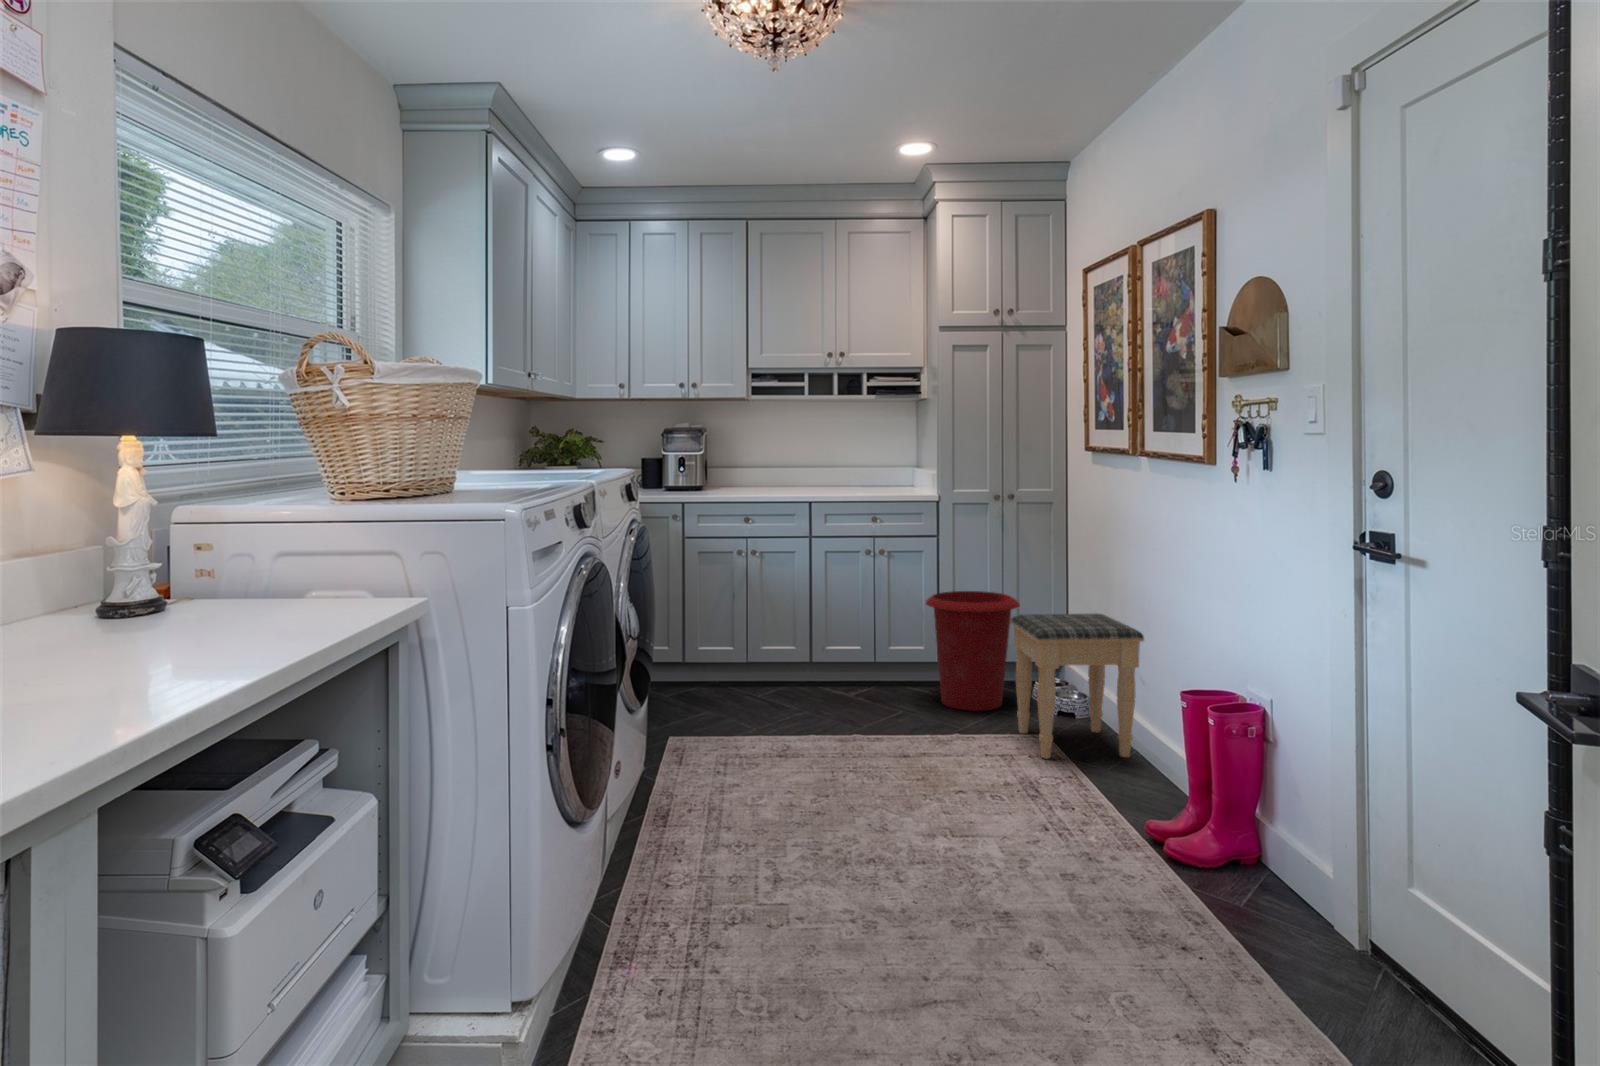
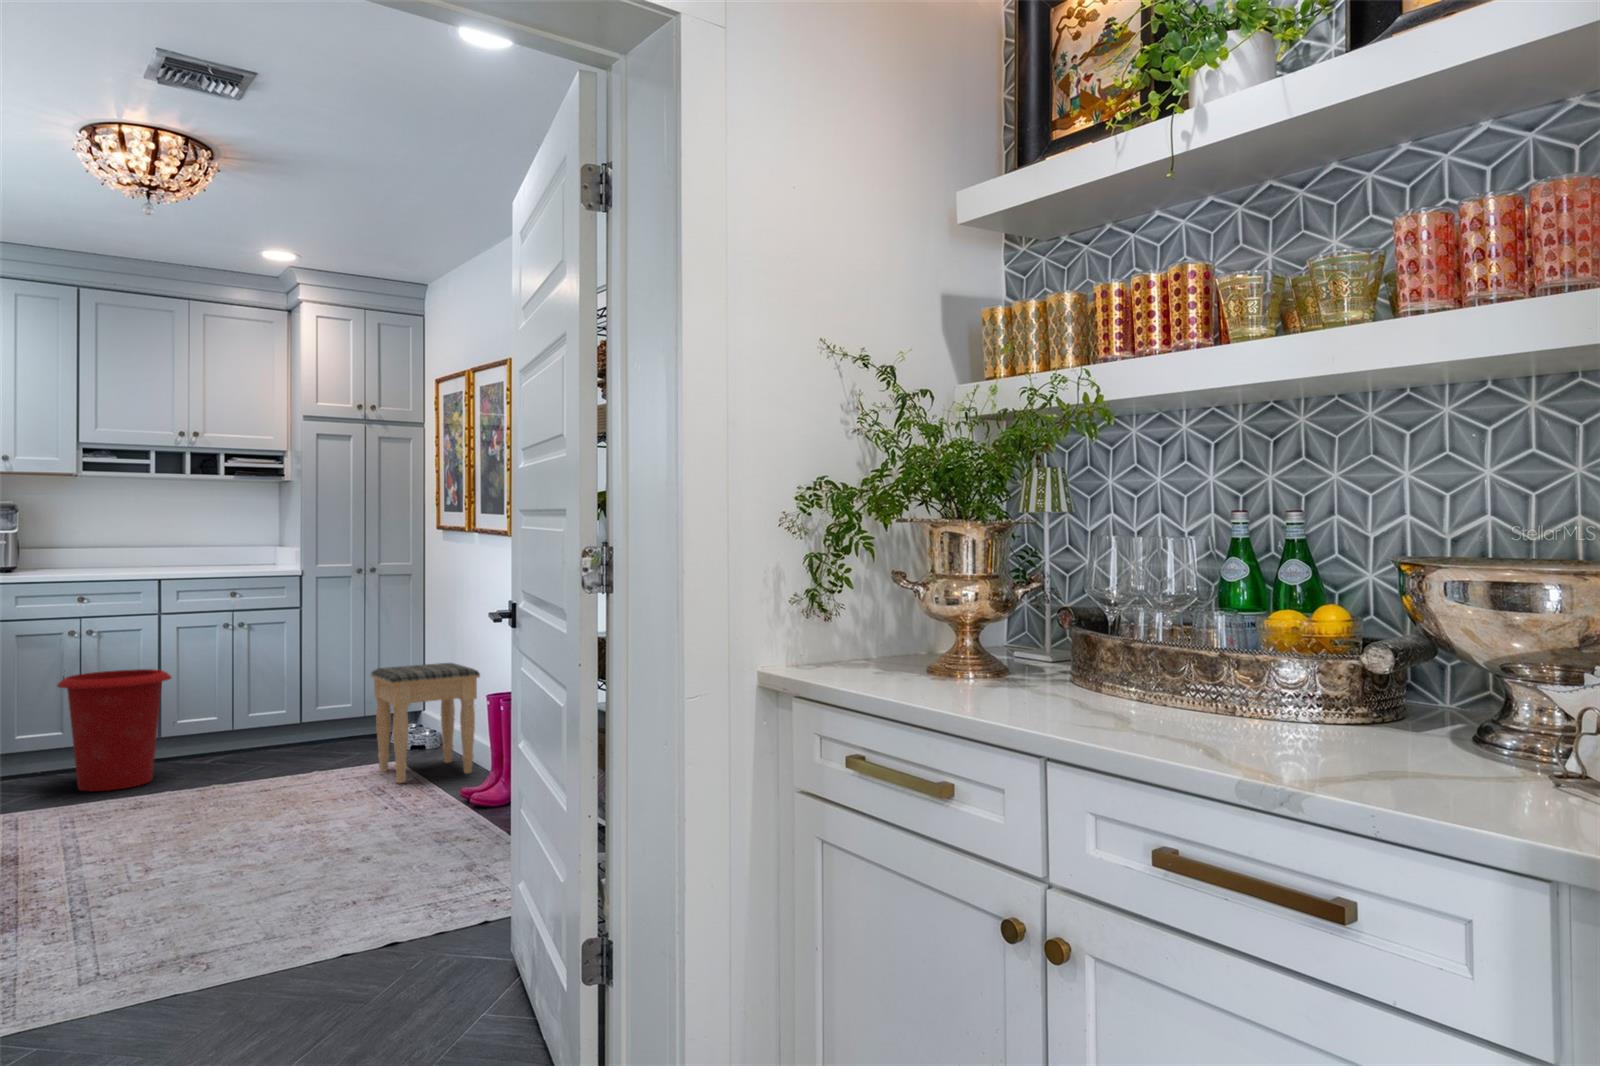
waste bin: present [926,591,1020,711] -> present [57,669,171,791]

